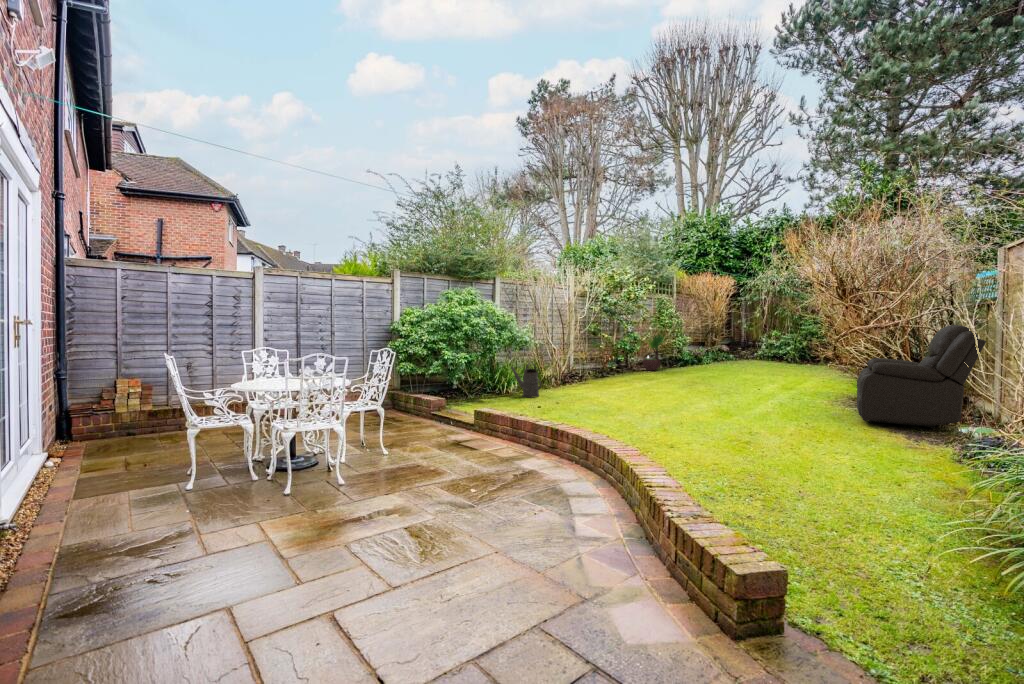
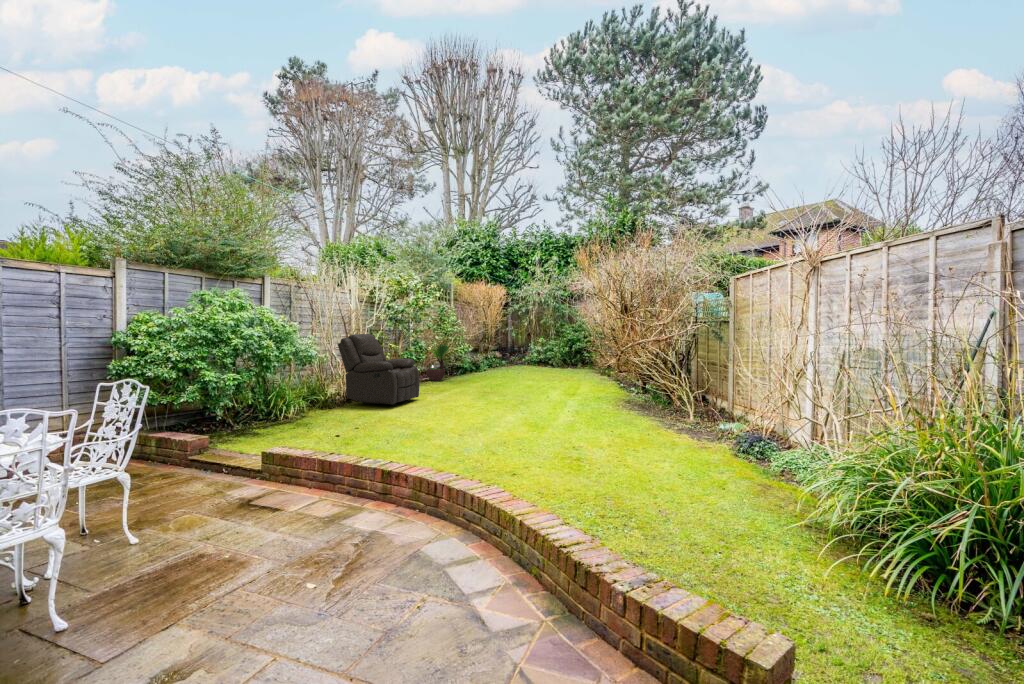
chair: present [857,325,986,429] -> present [338,334,419,406]
watering can: present [511,363,541,398] -> none [291,381,332,423]

